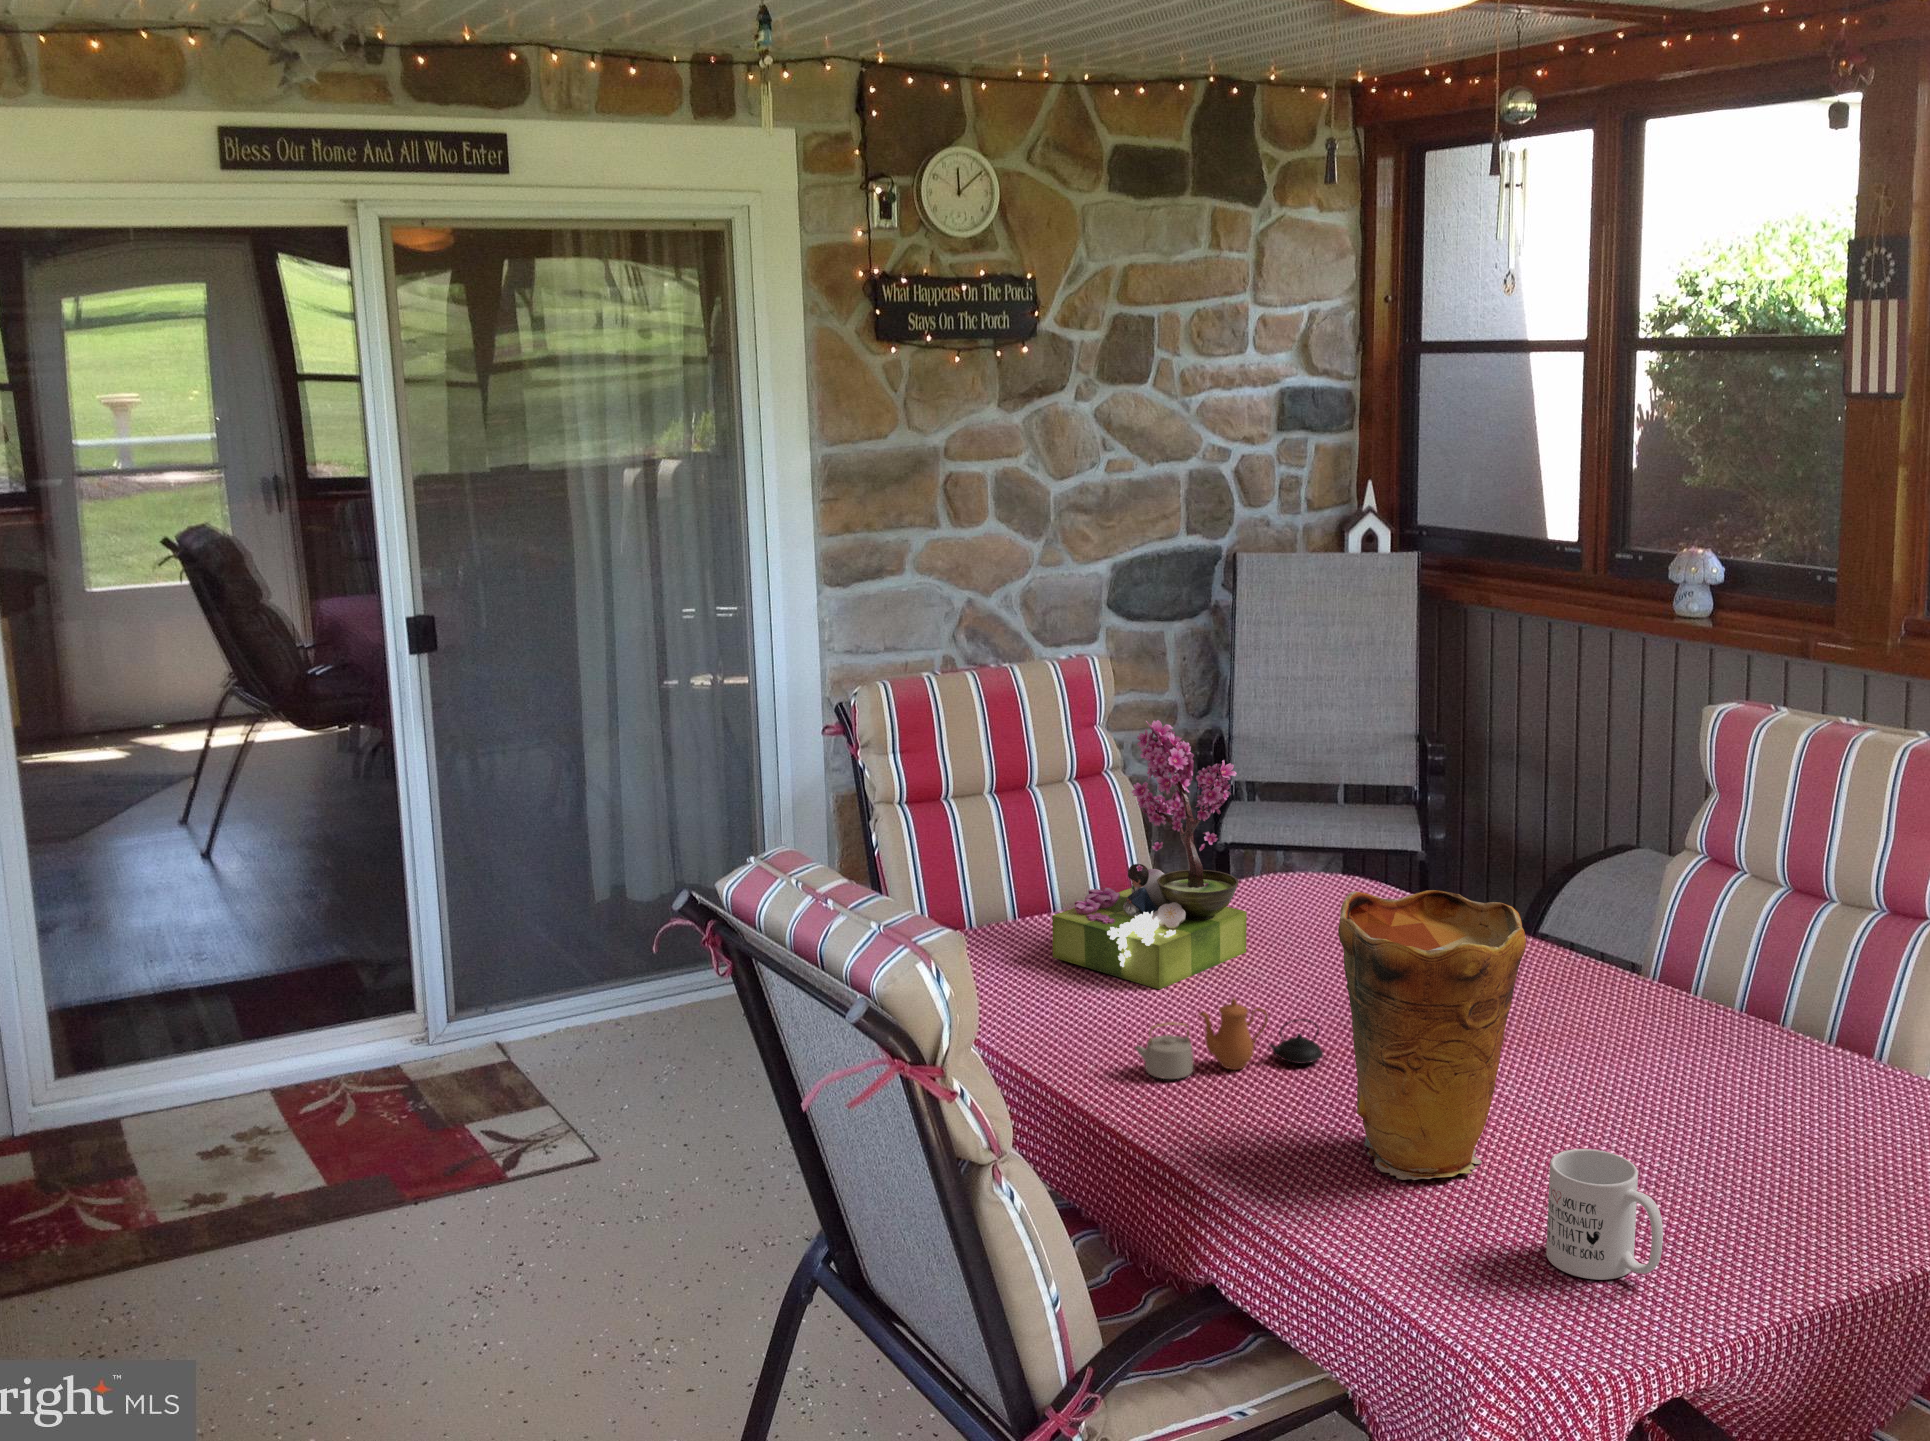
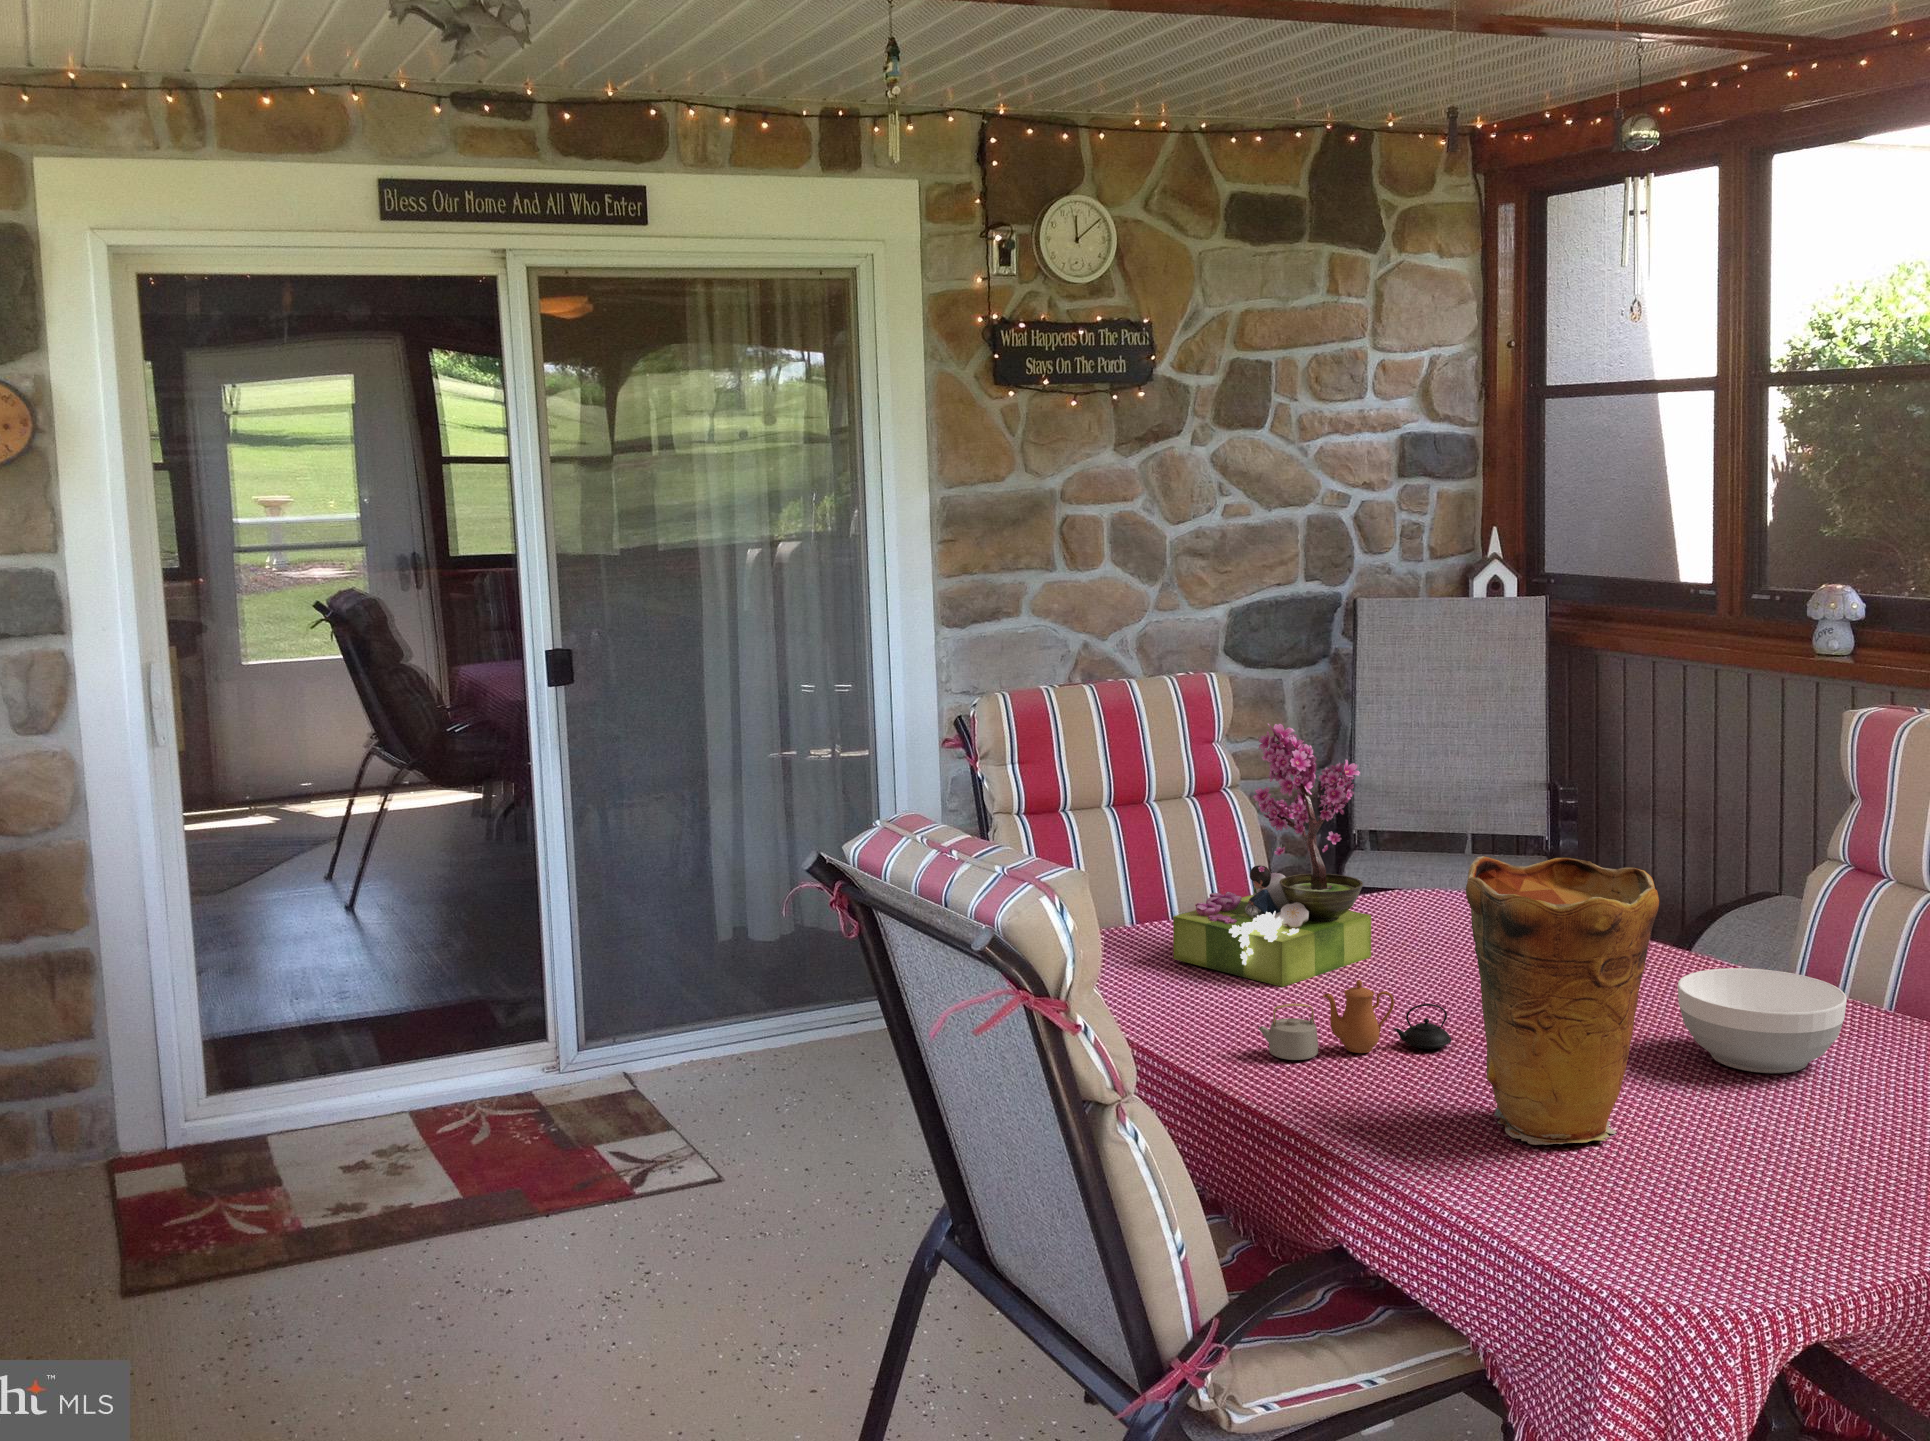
bowl: none [1541,979,1701,1088] -> present [1678,968,1847,1073]
mug: present [1546,1149,1663,1280] -> none [1684,1102,1805,1231]

